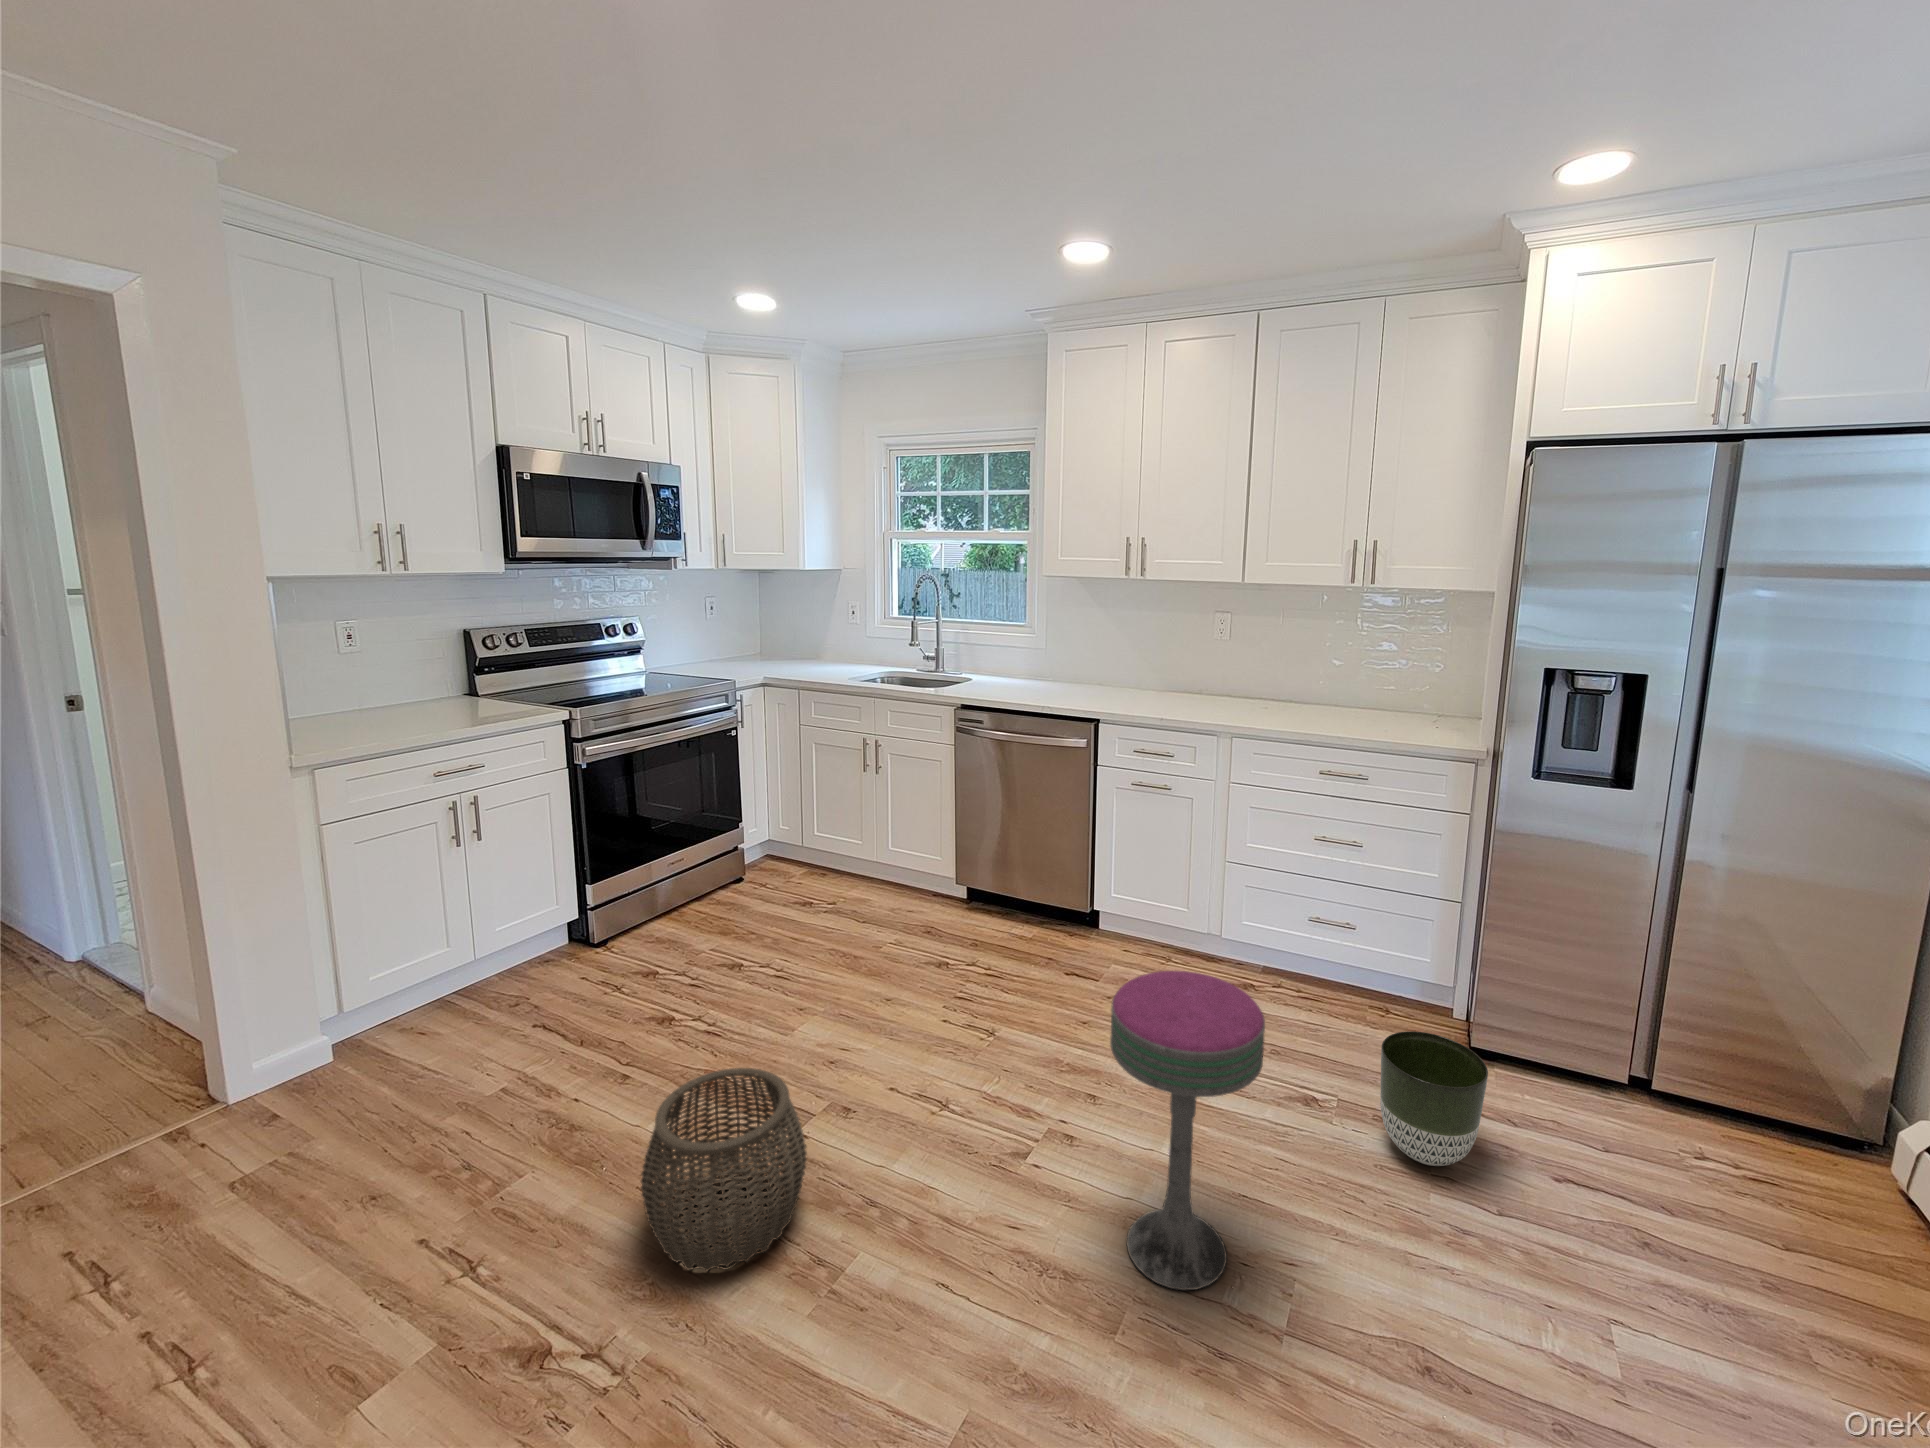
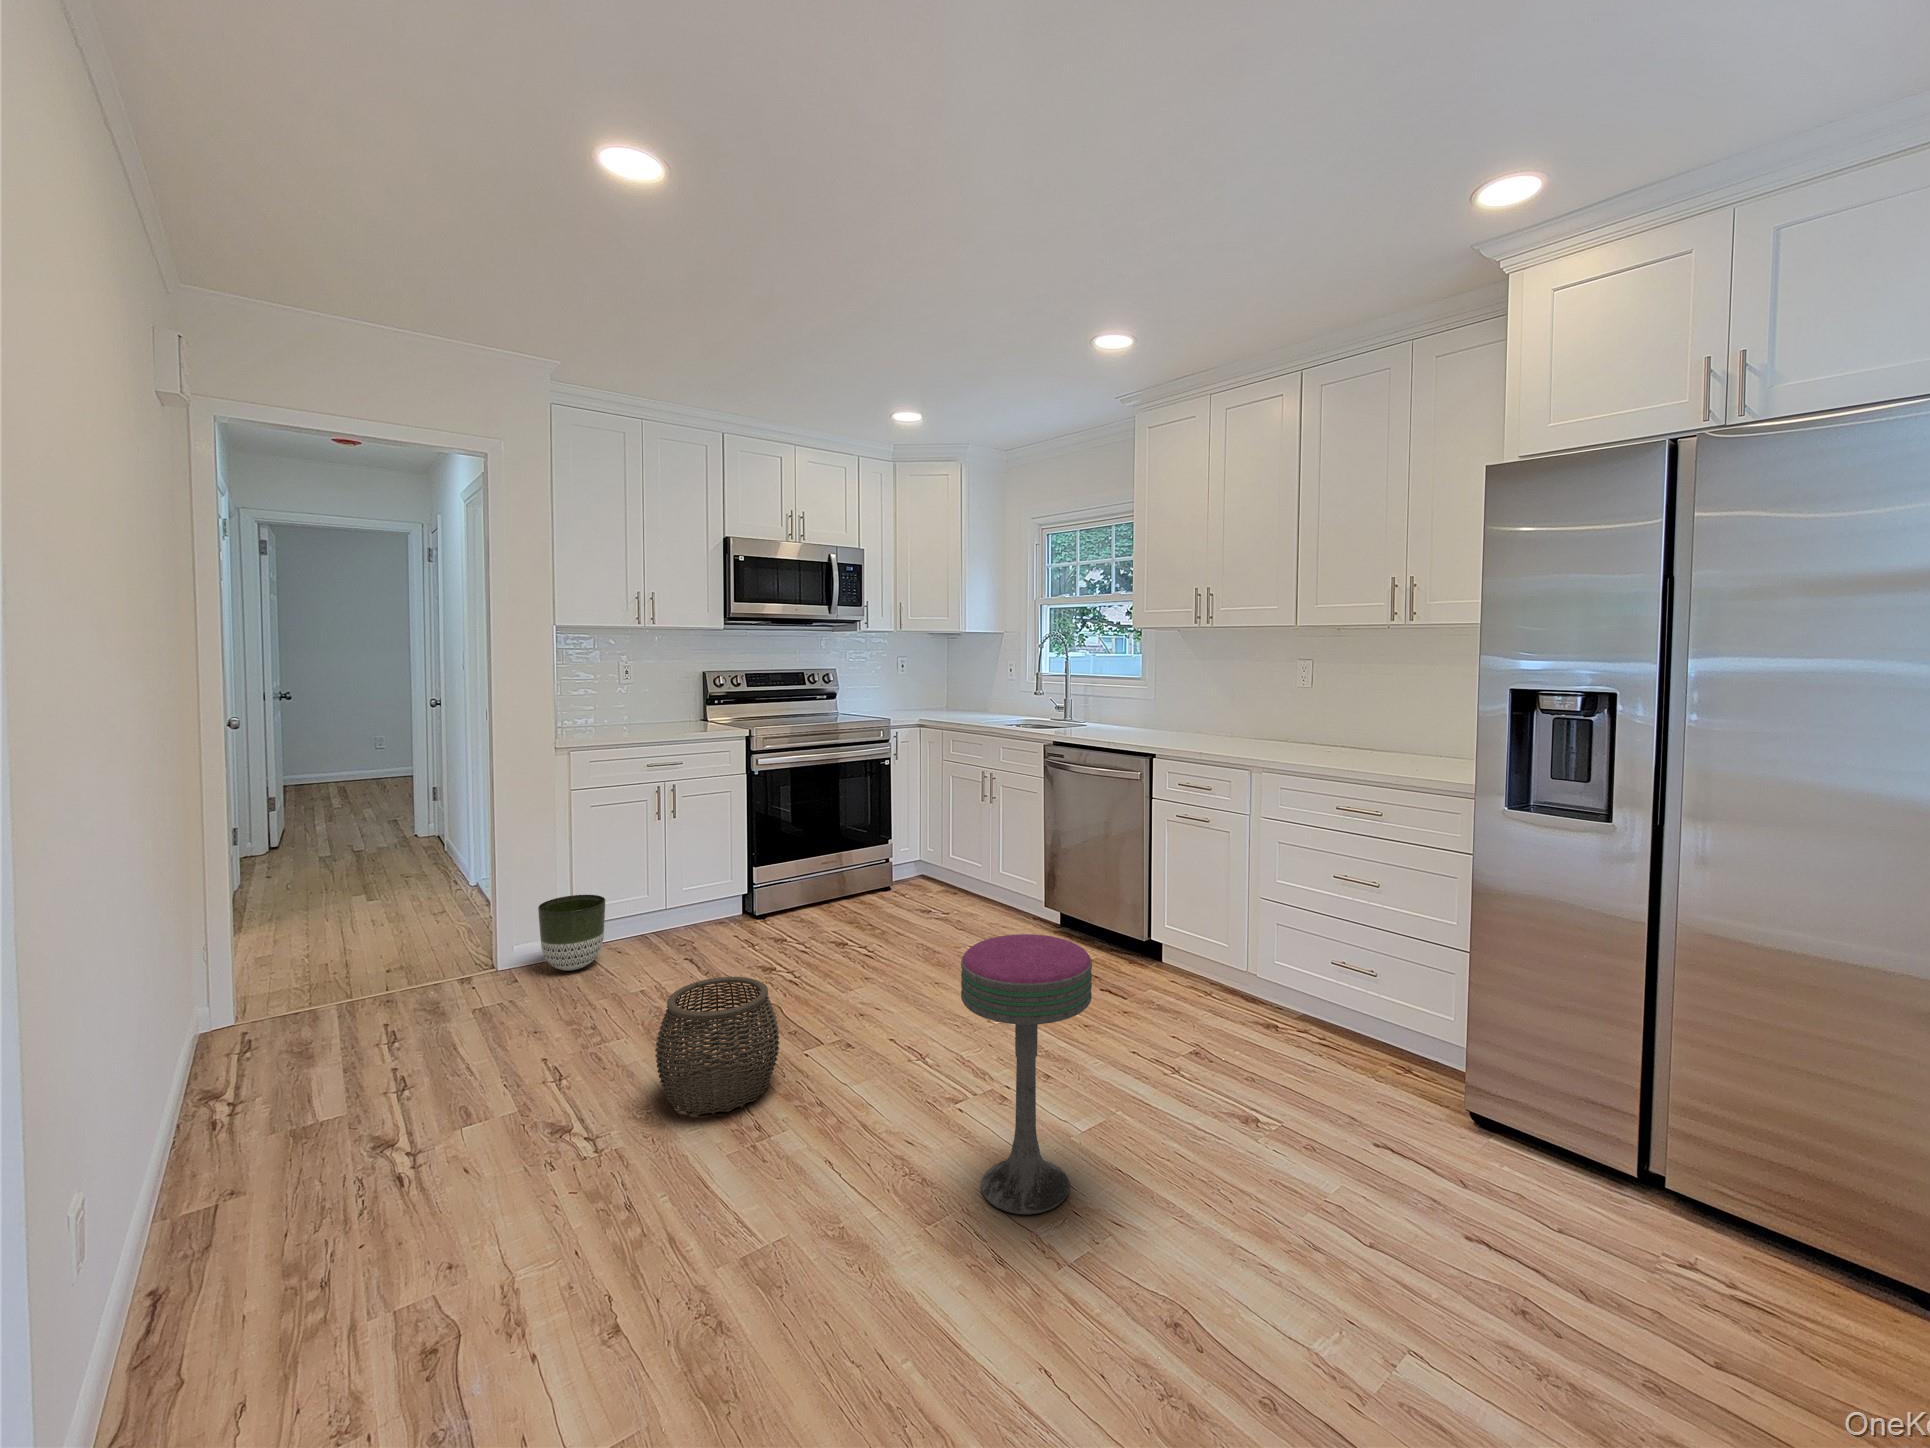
planter: present [1380,1031,1488,1166] -> present [538,895,605,971]

